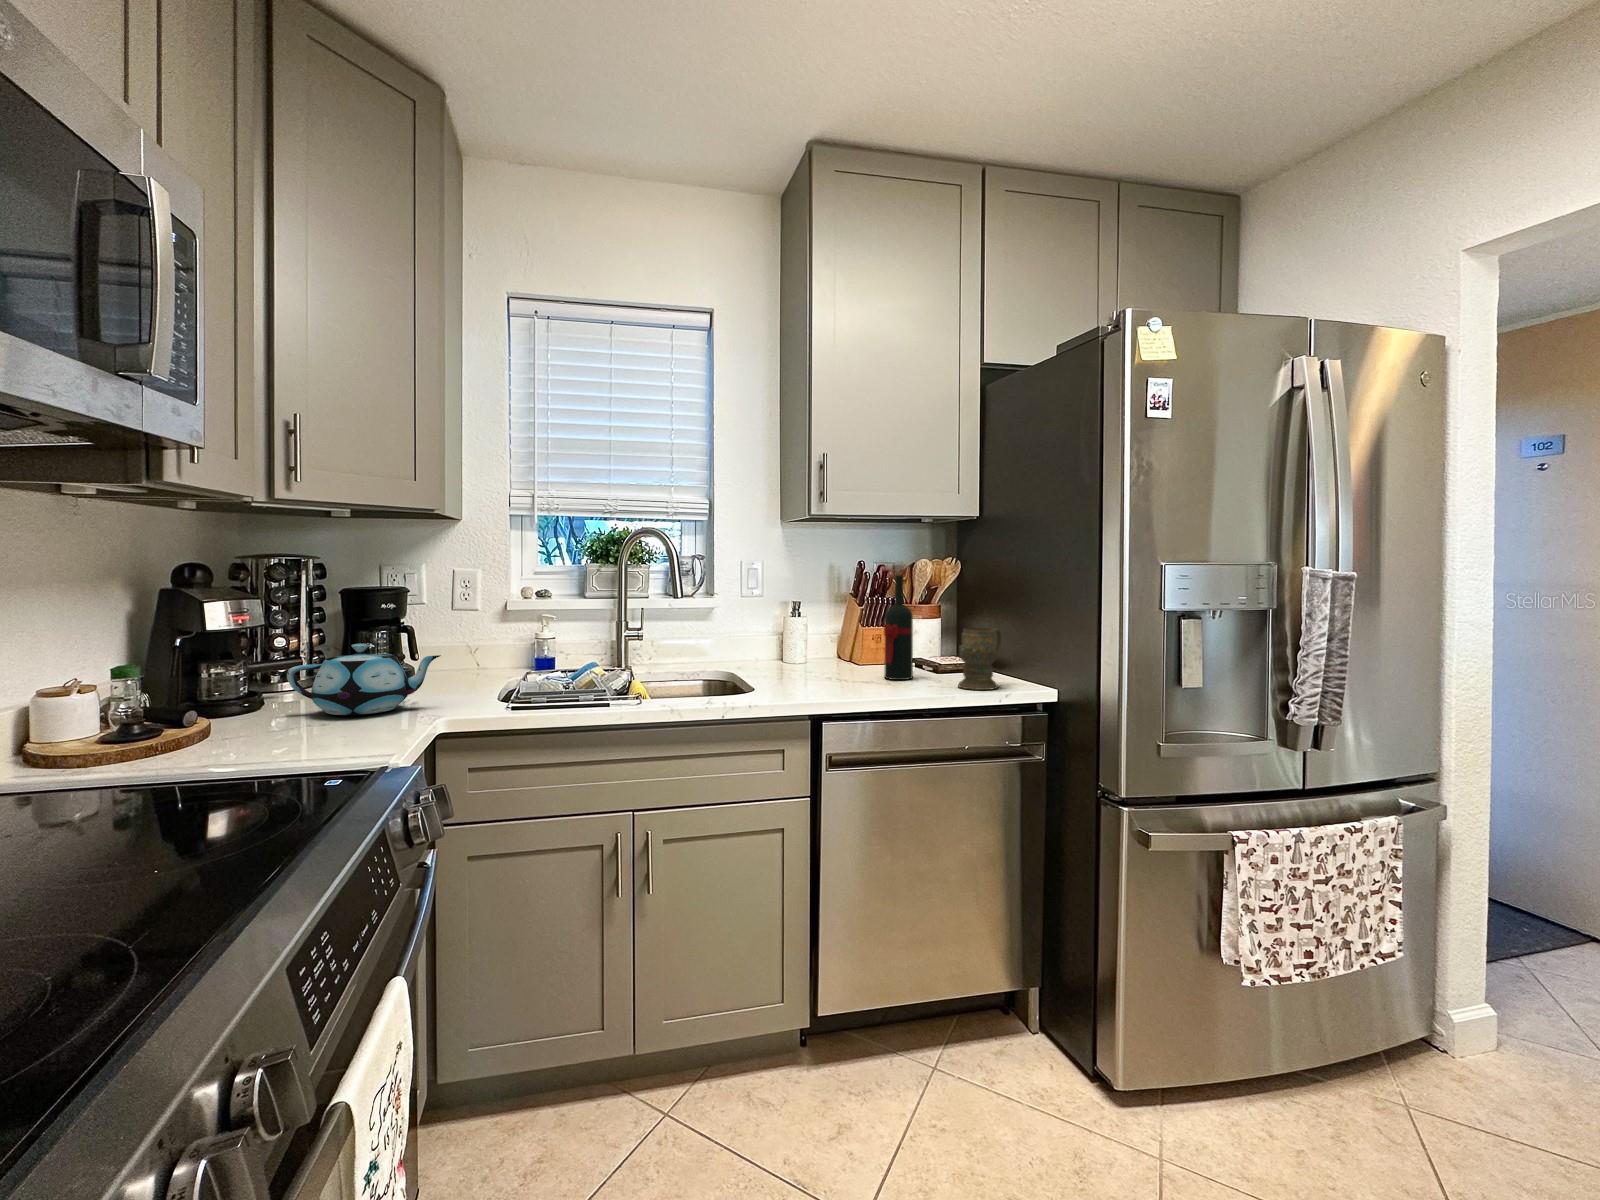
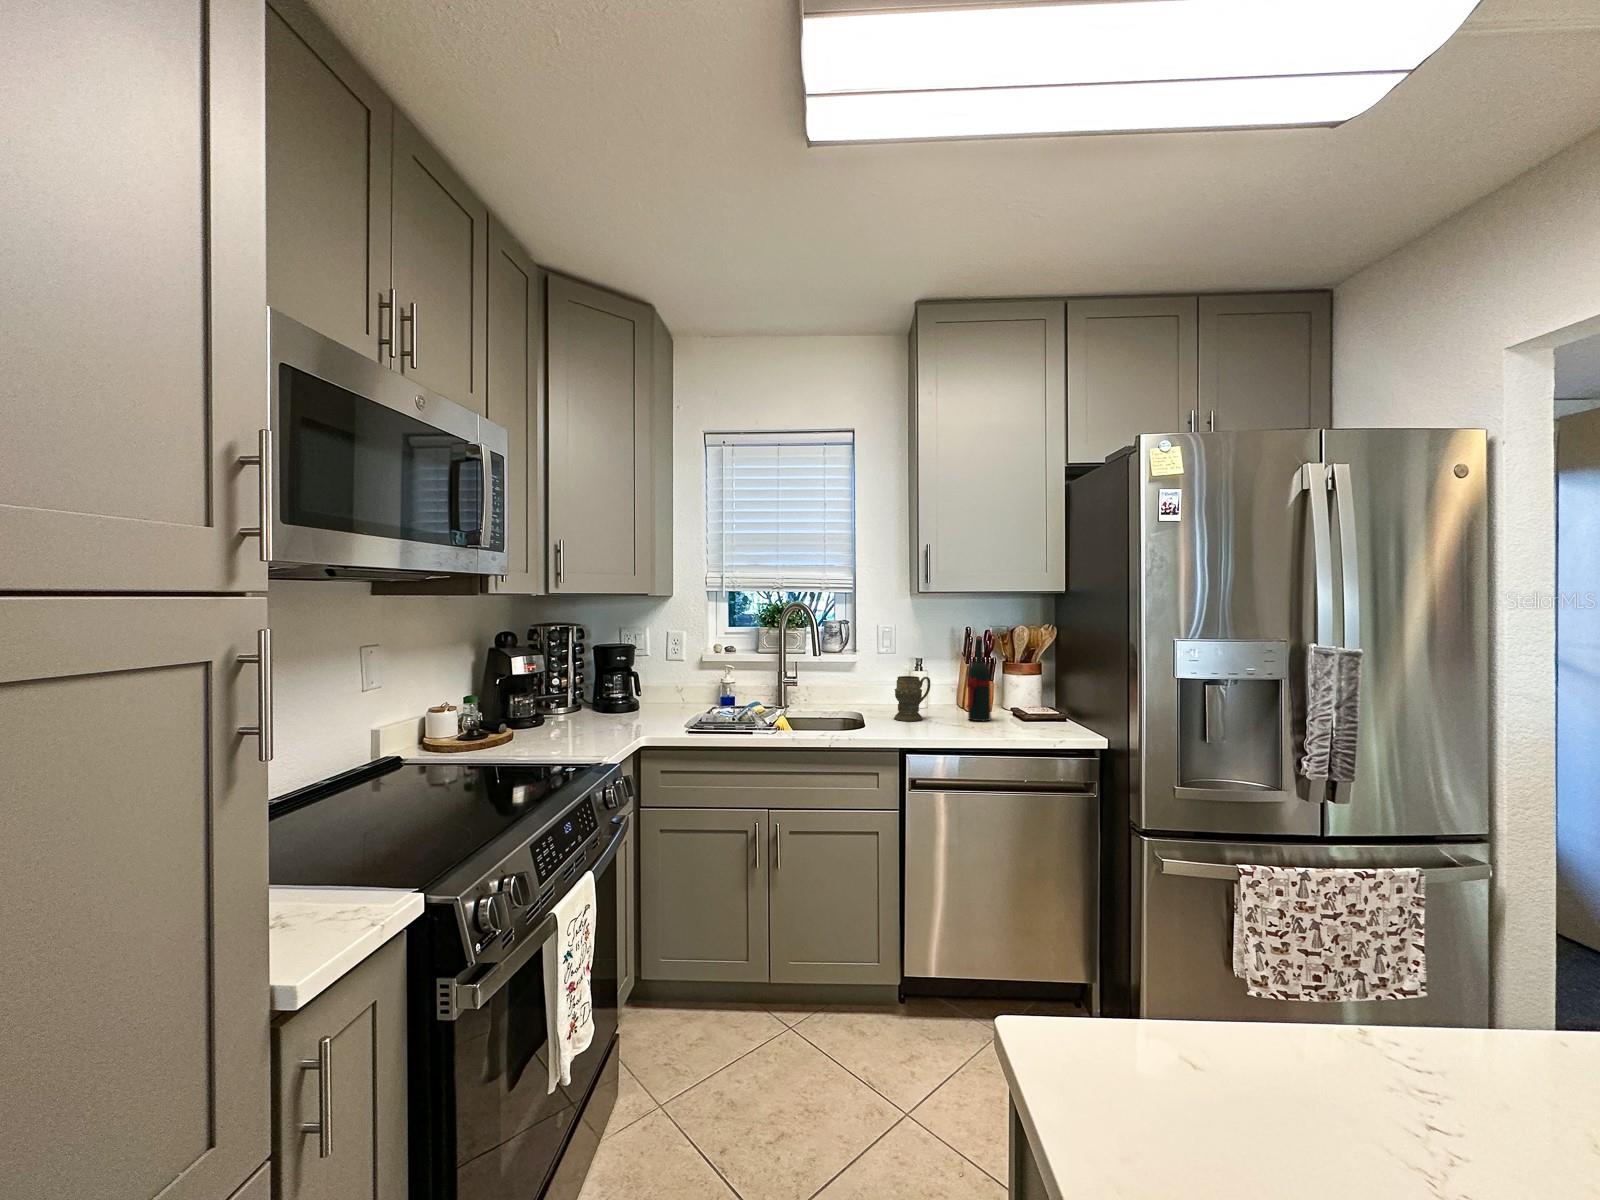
mug: present [958,628,1001,690] -> present [894,676,930,721]
teapot: present [287,643,441,715] -> none [558,684,649,730]

